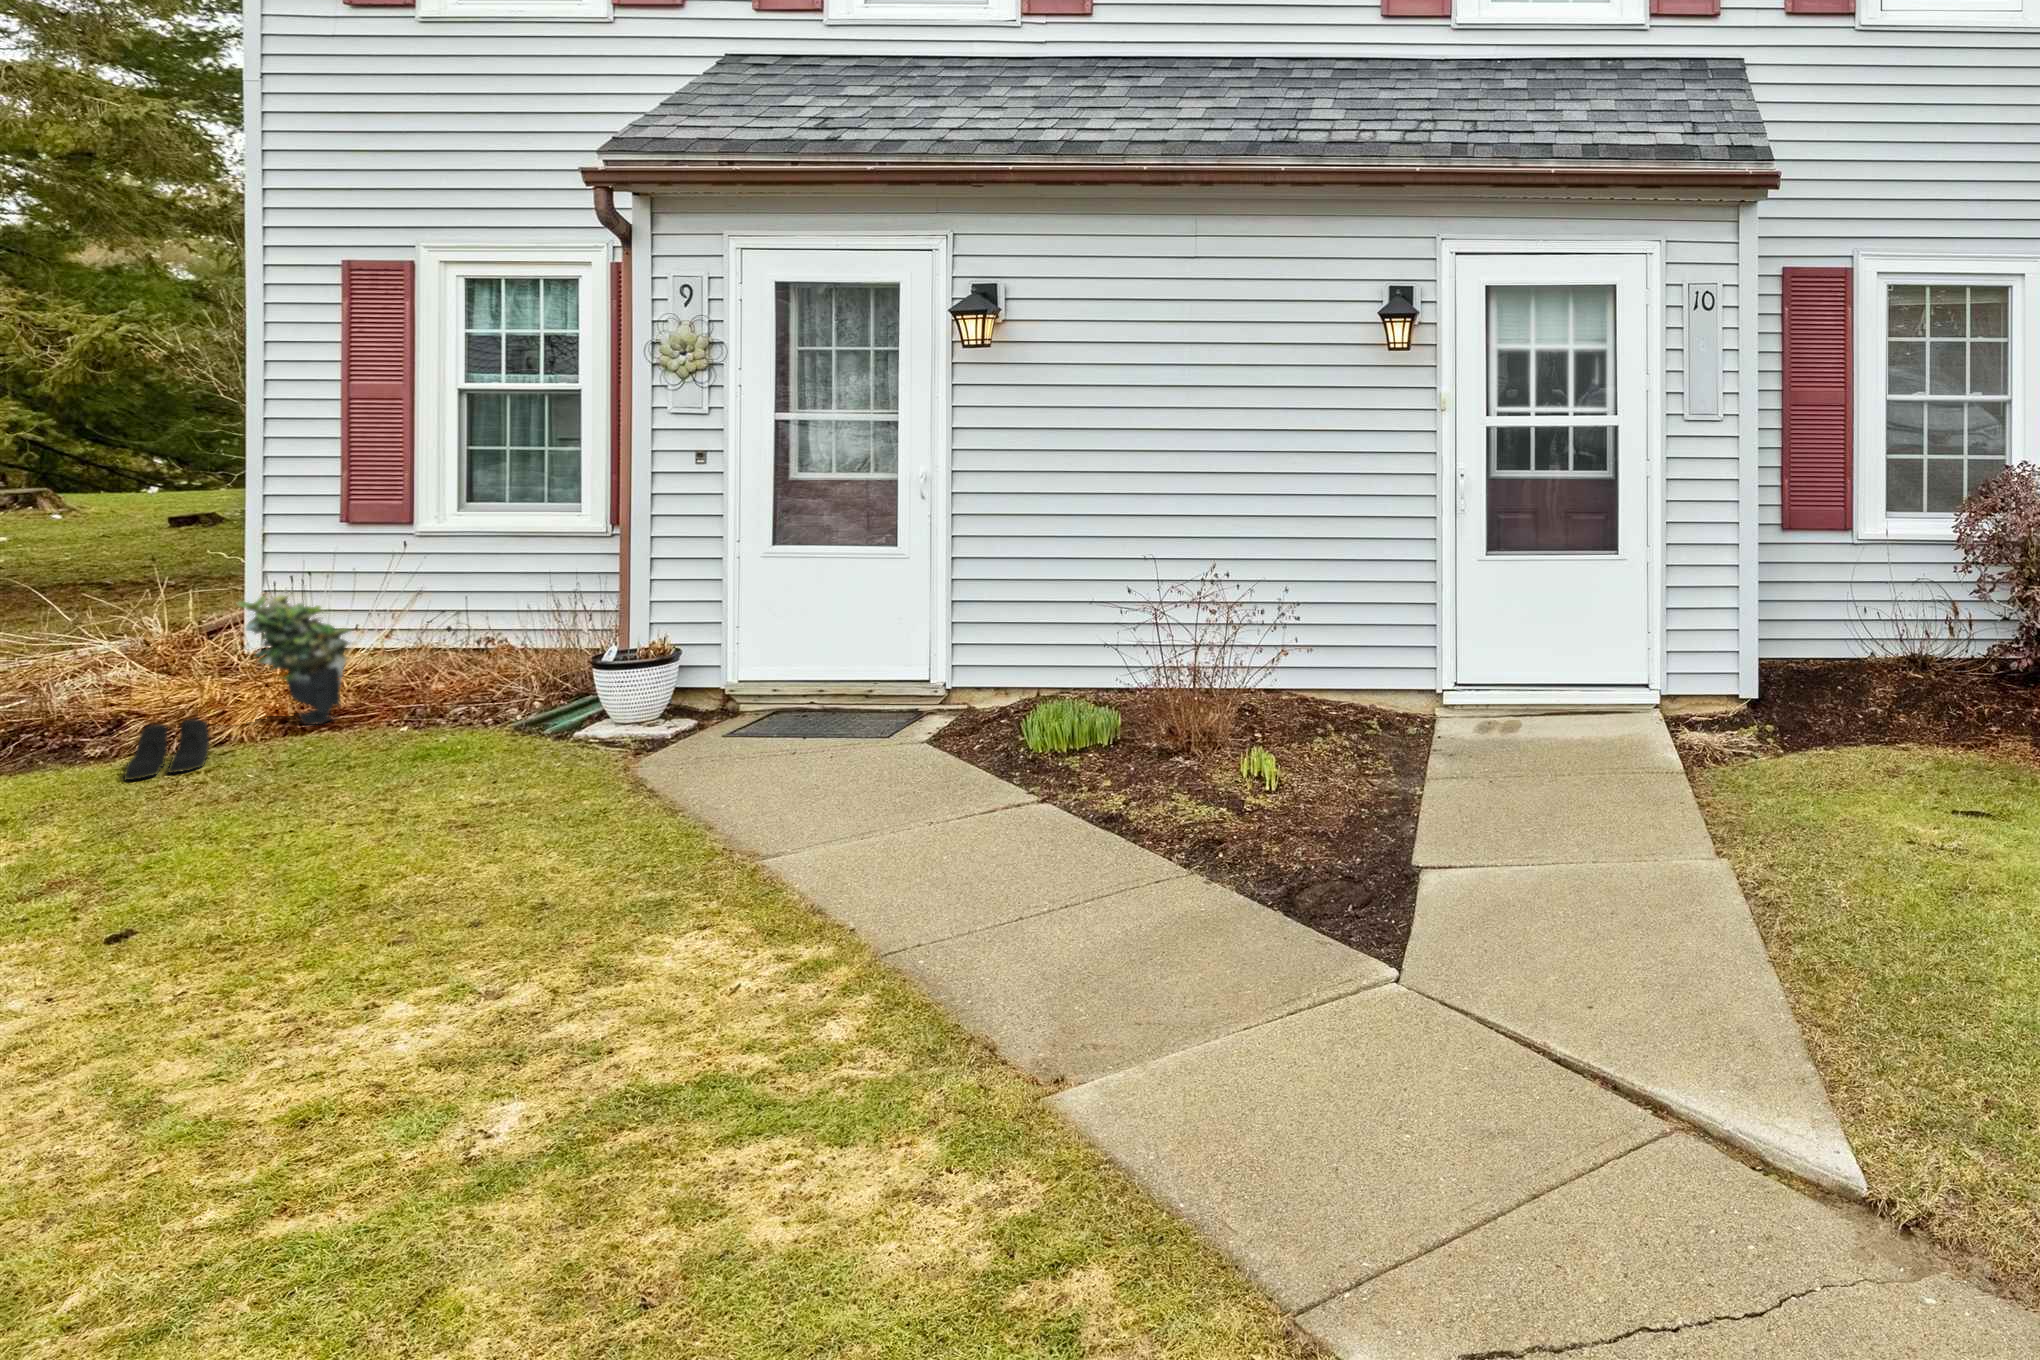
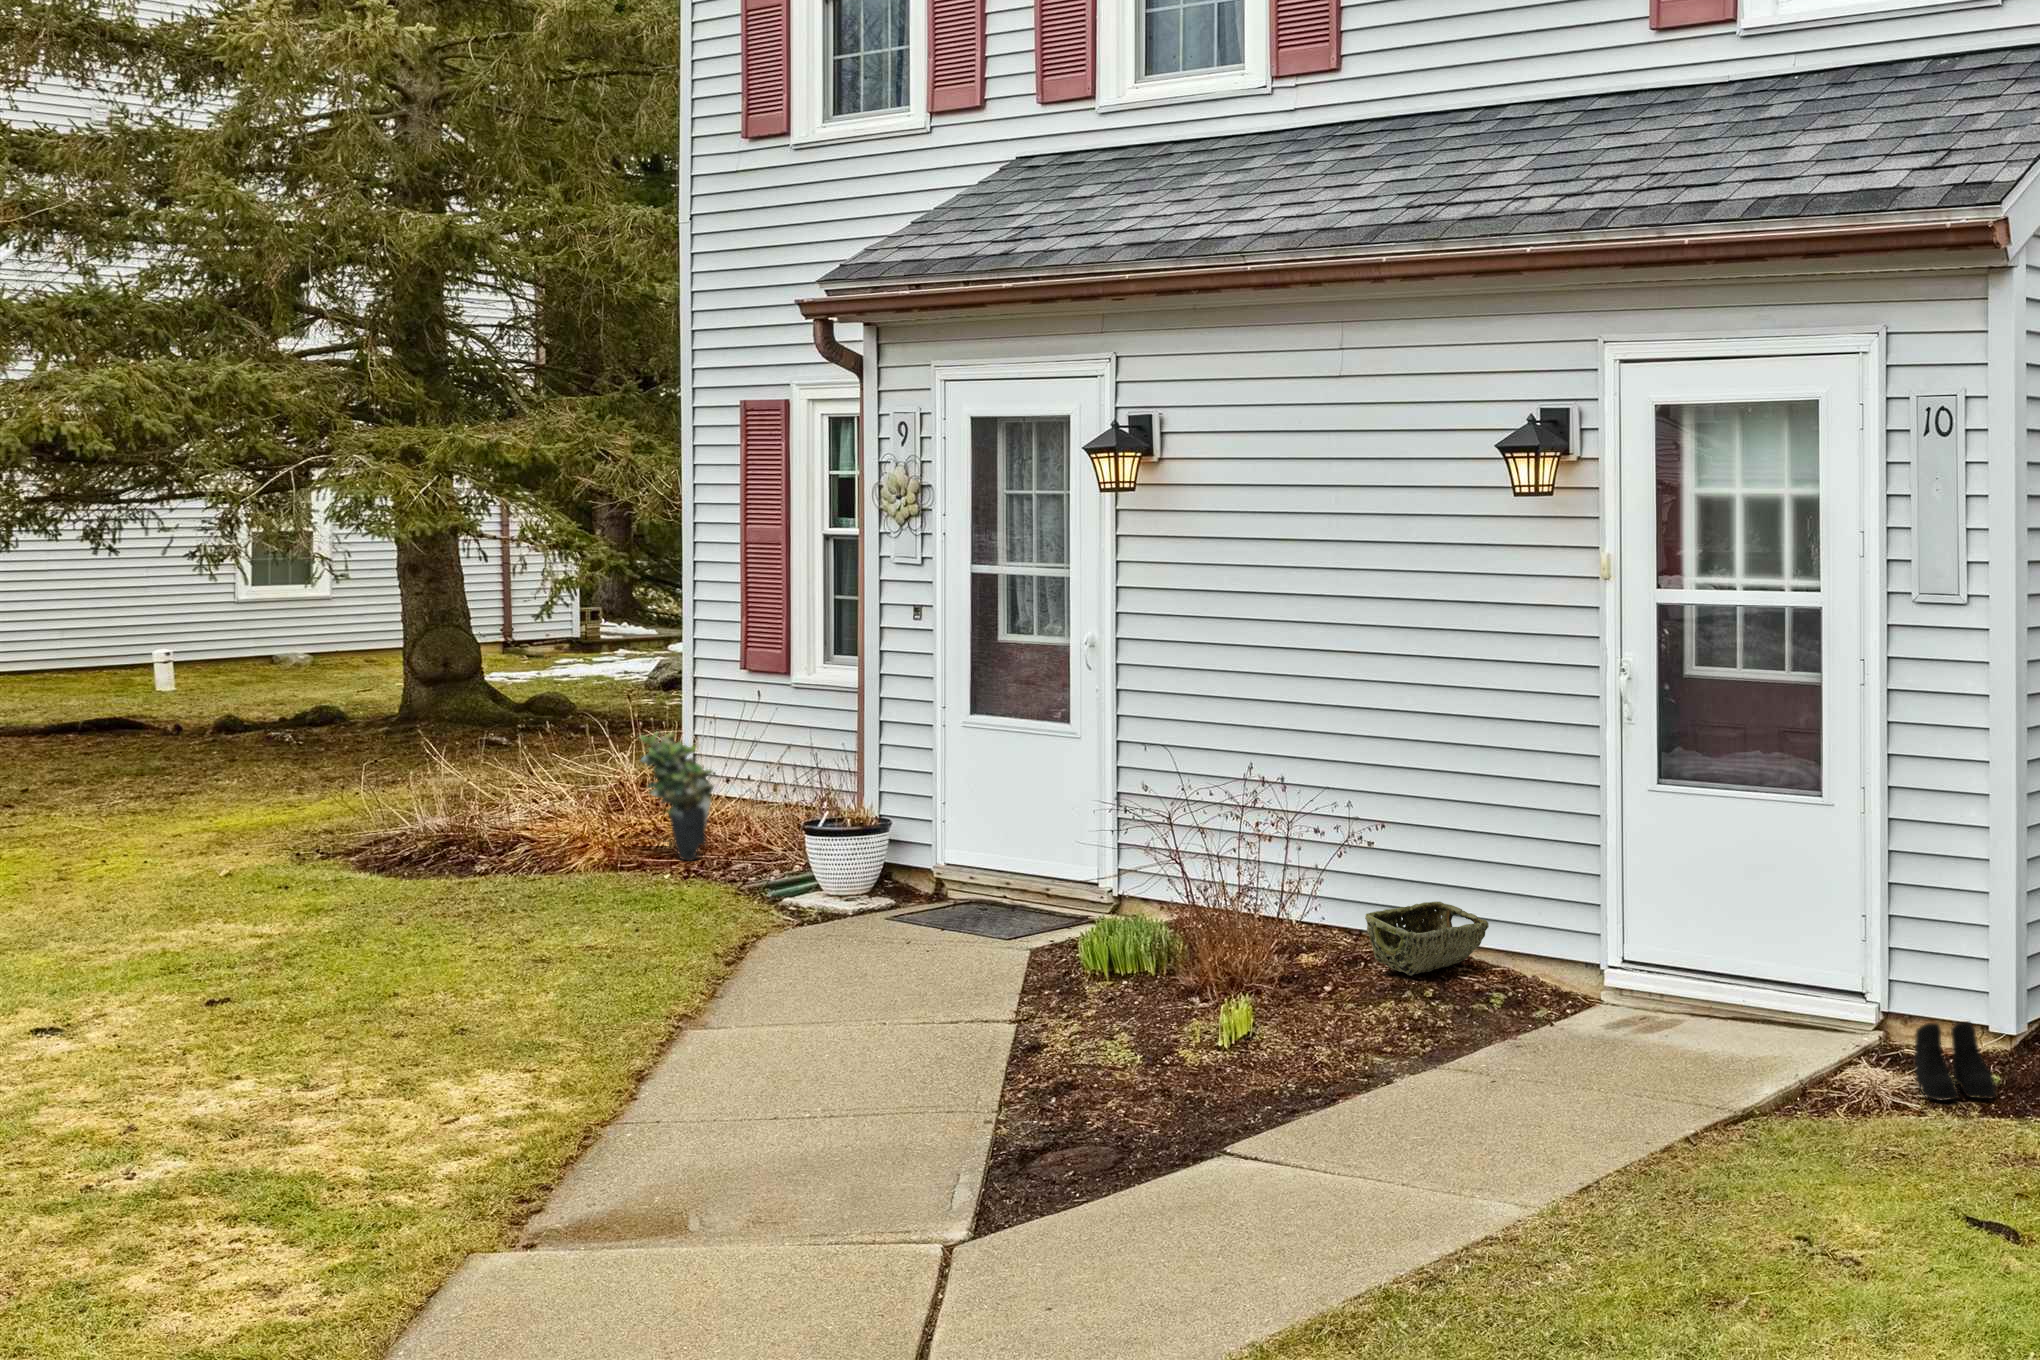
woven basket: none [1228,659,1312,723] -> present [1365,902,1489,976]
boots: present [124,718,209,780] -> present [1915,1021,1996,1101]

